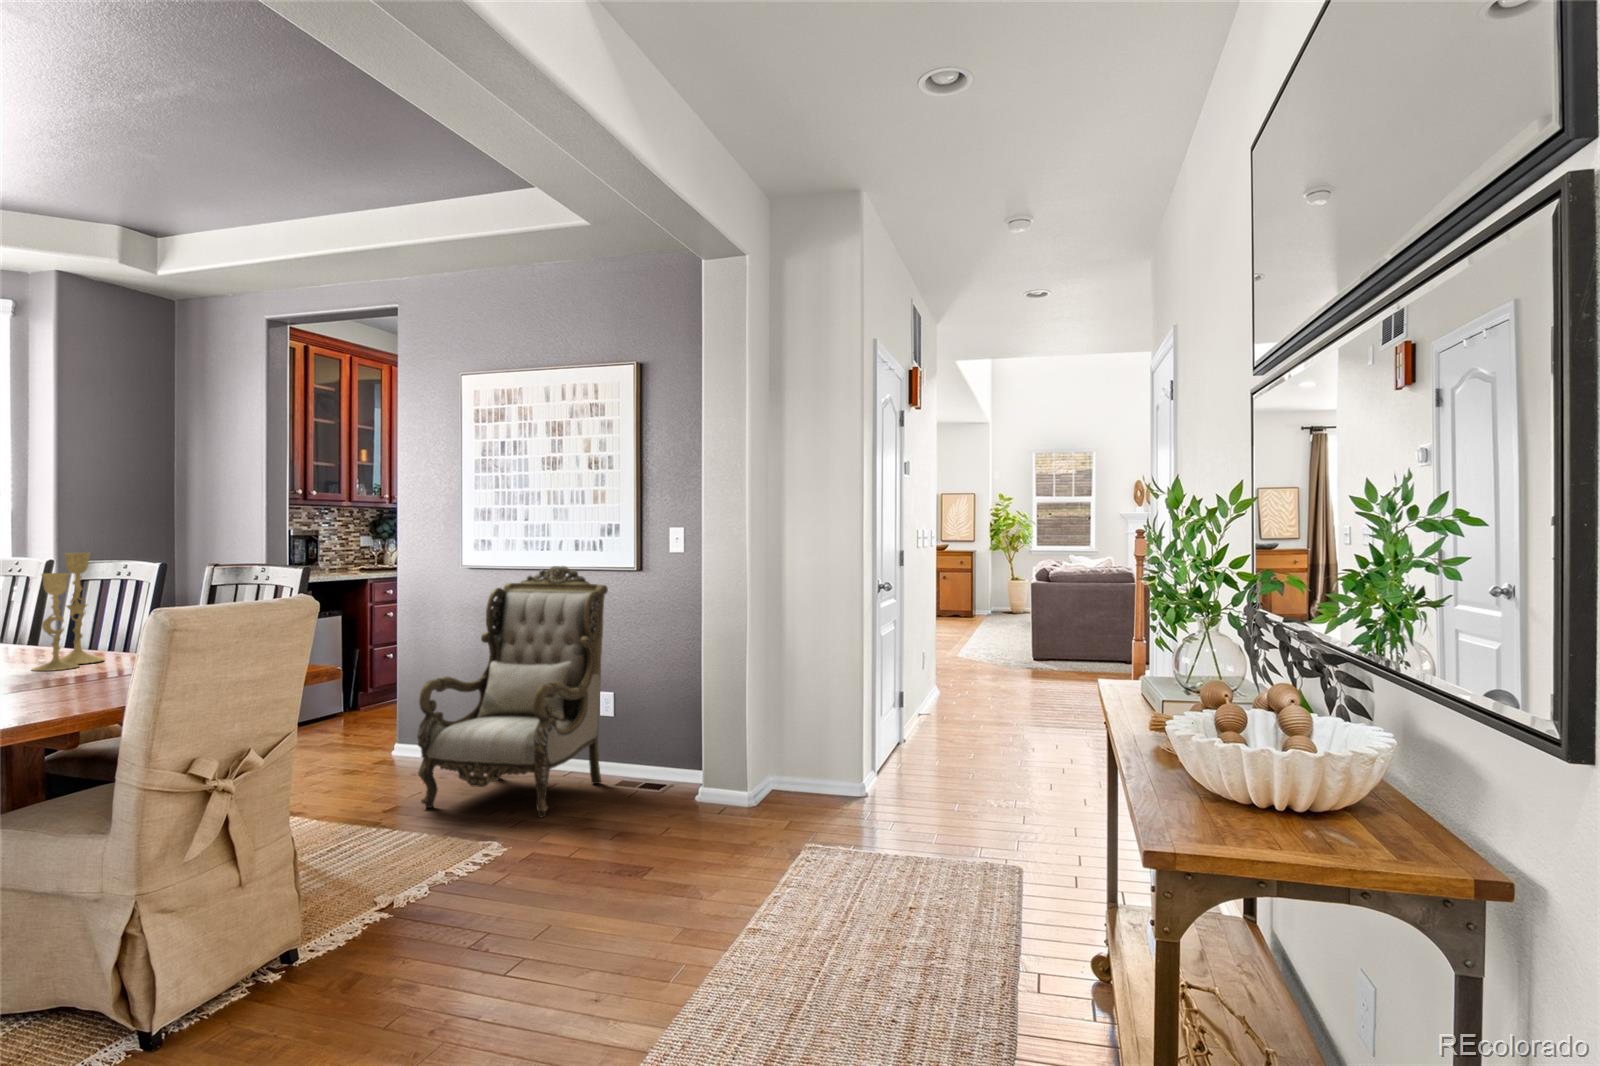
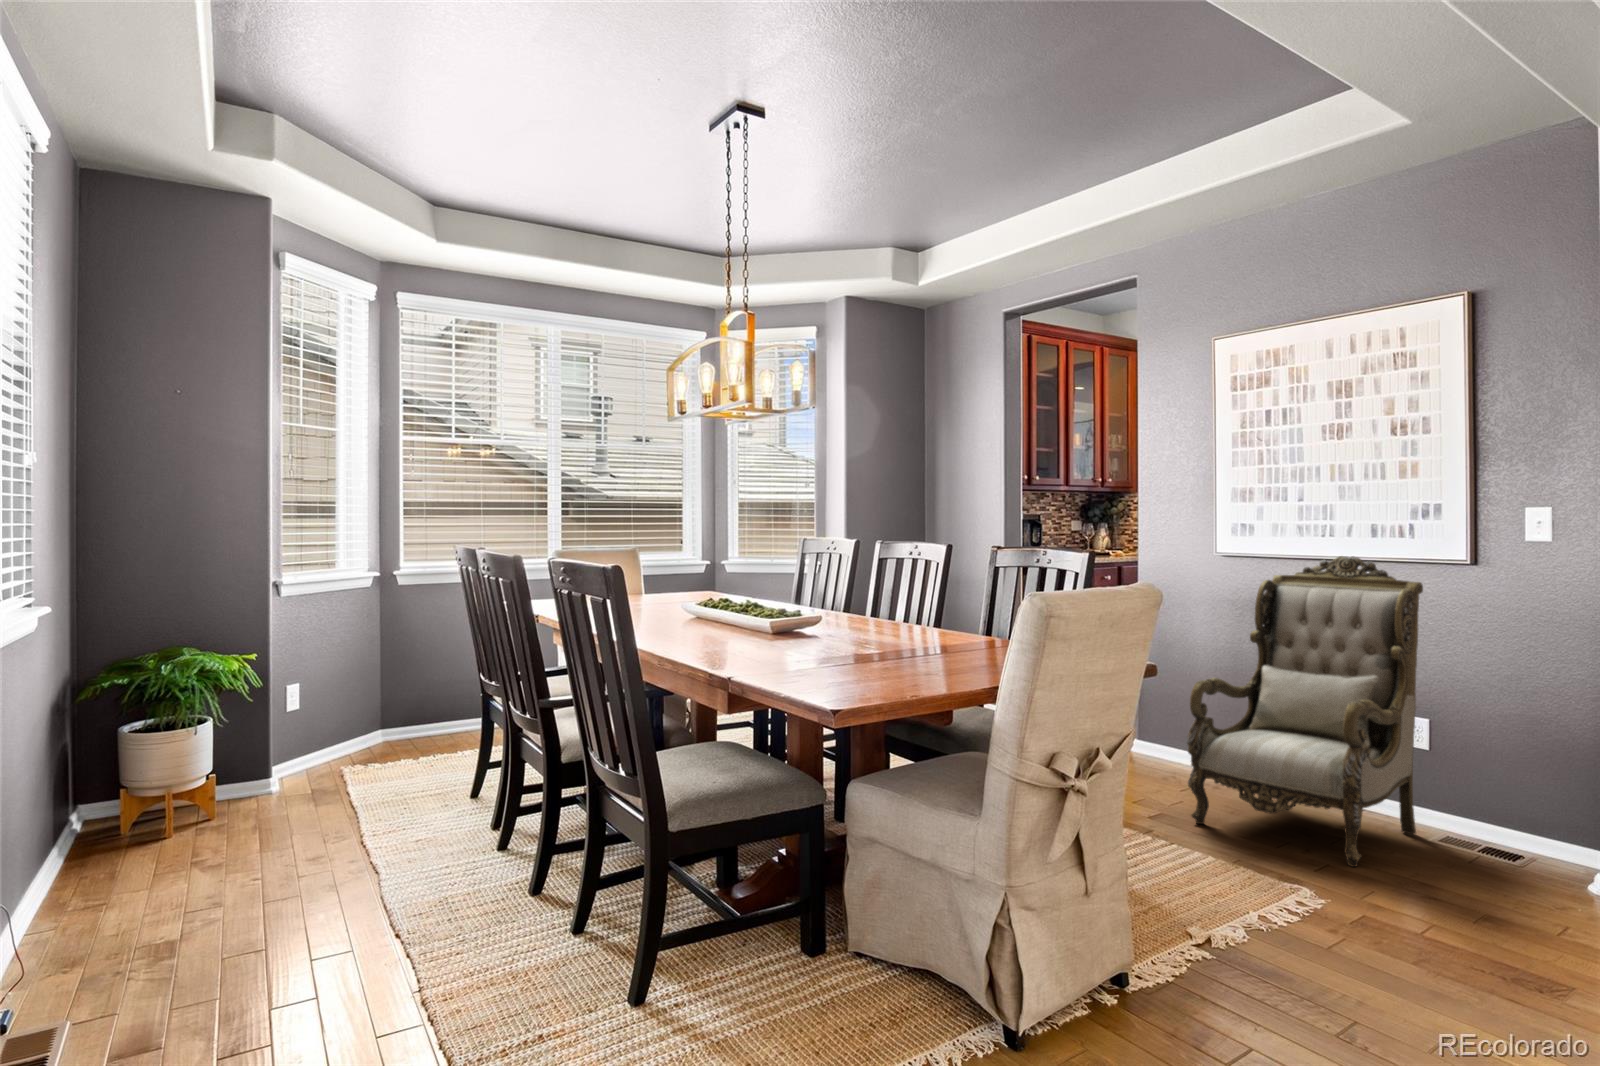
candlestick: present [32,553,105,671] -> none [868,532,917,639]

